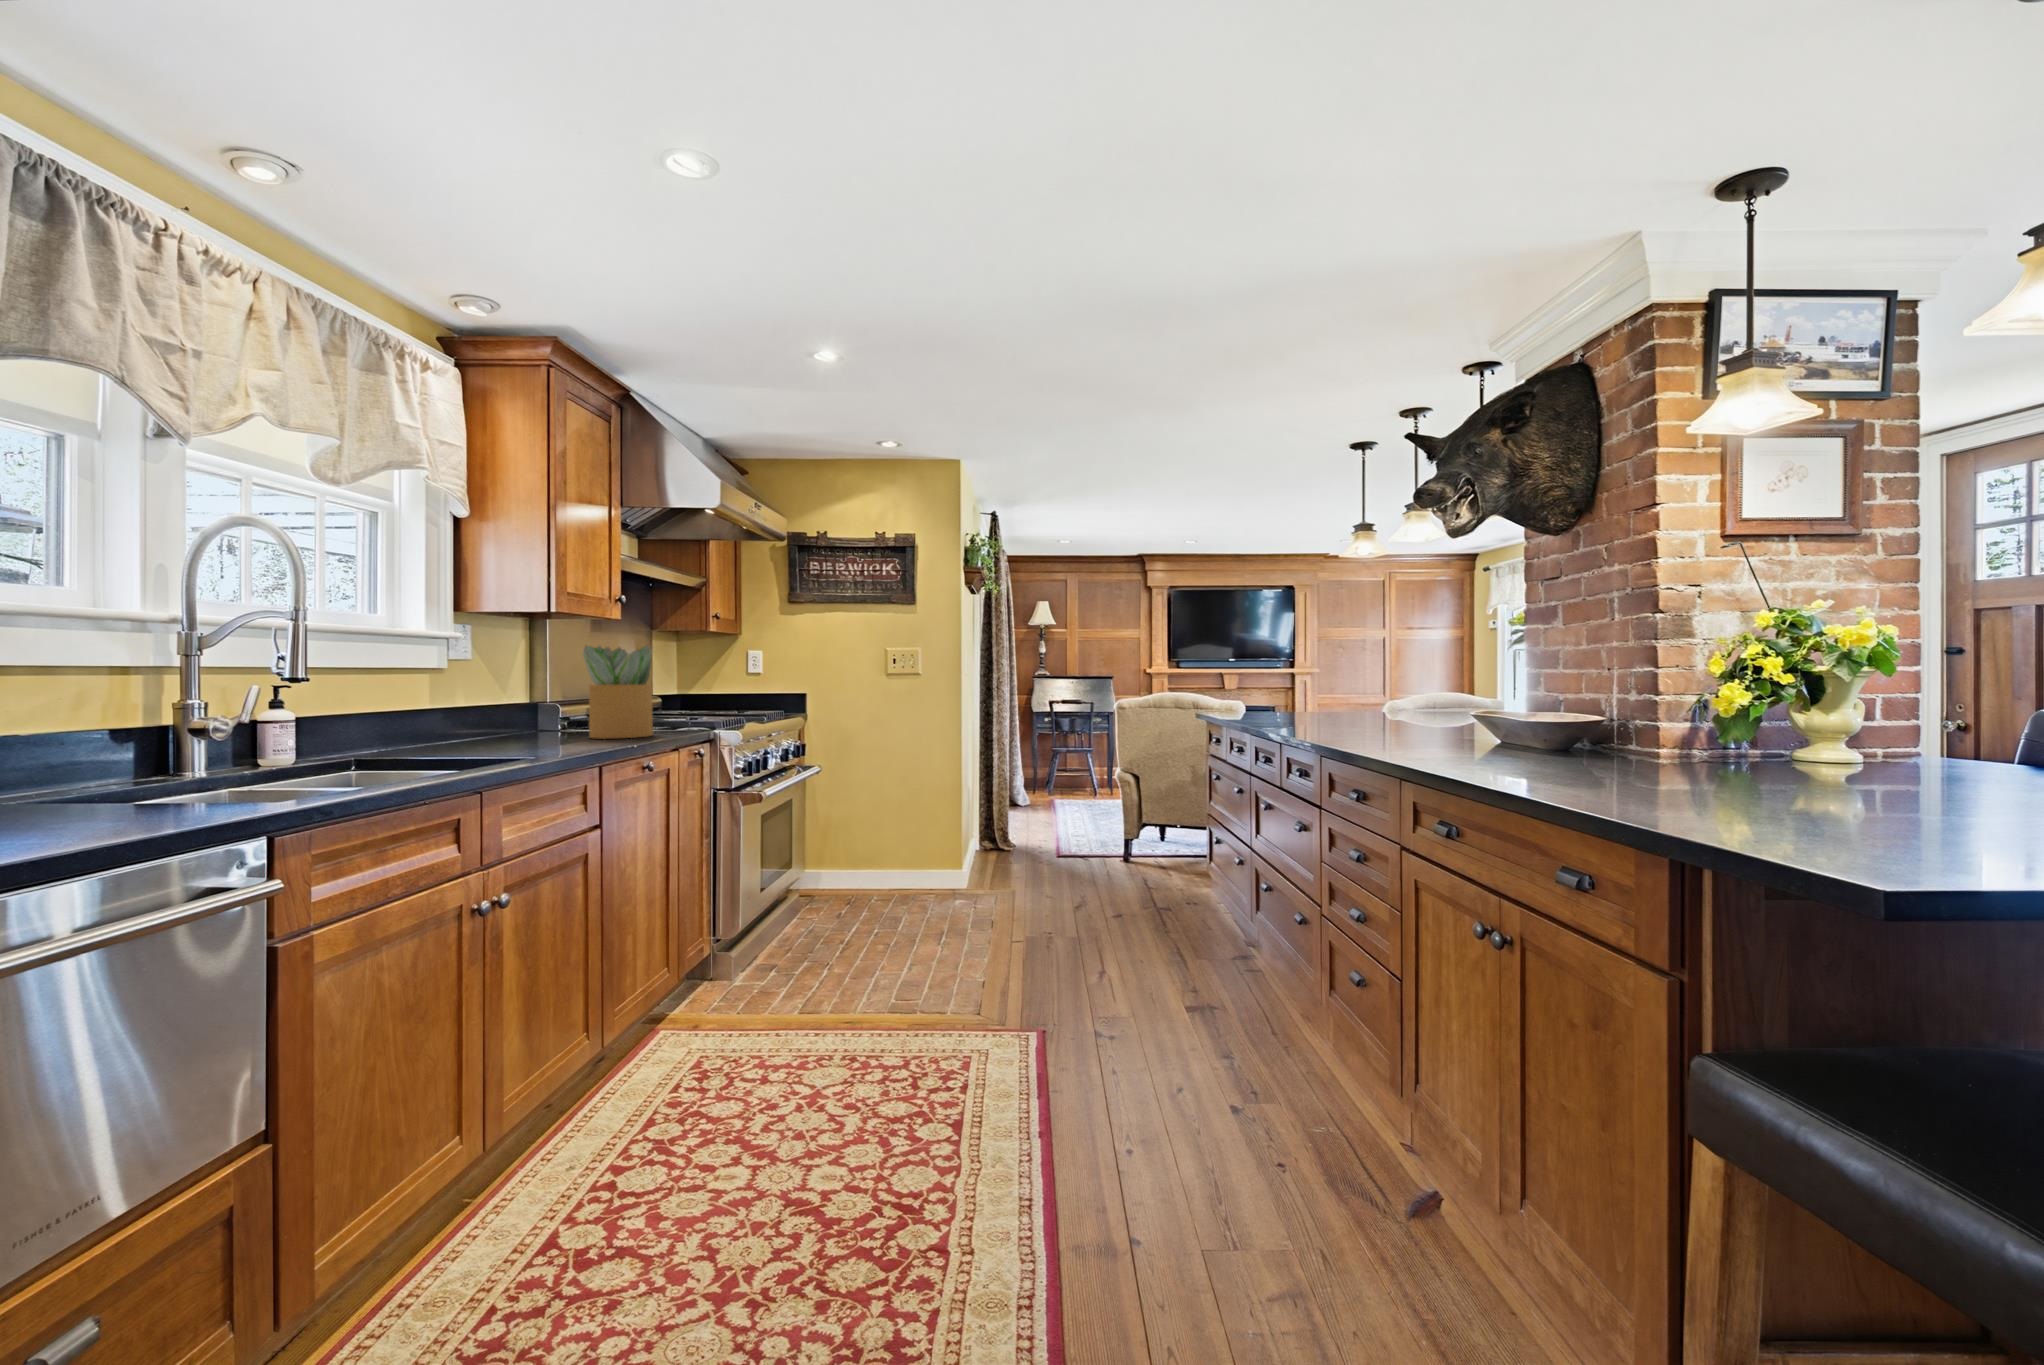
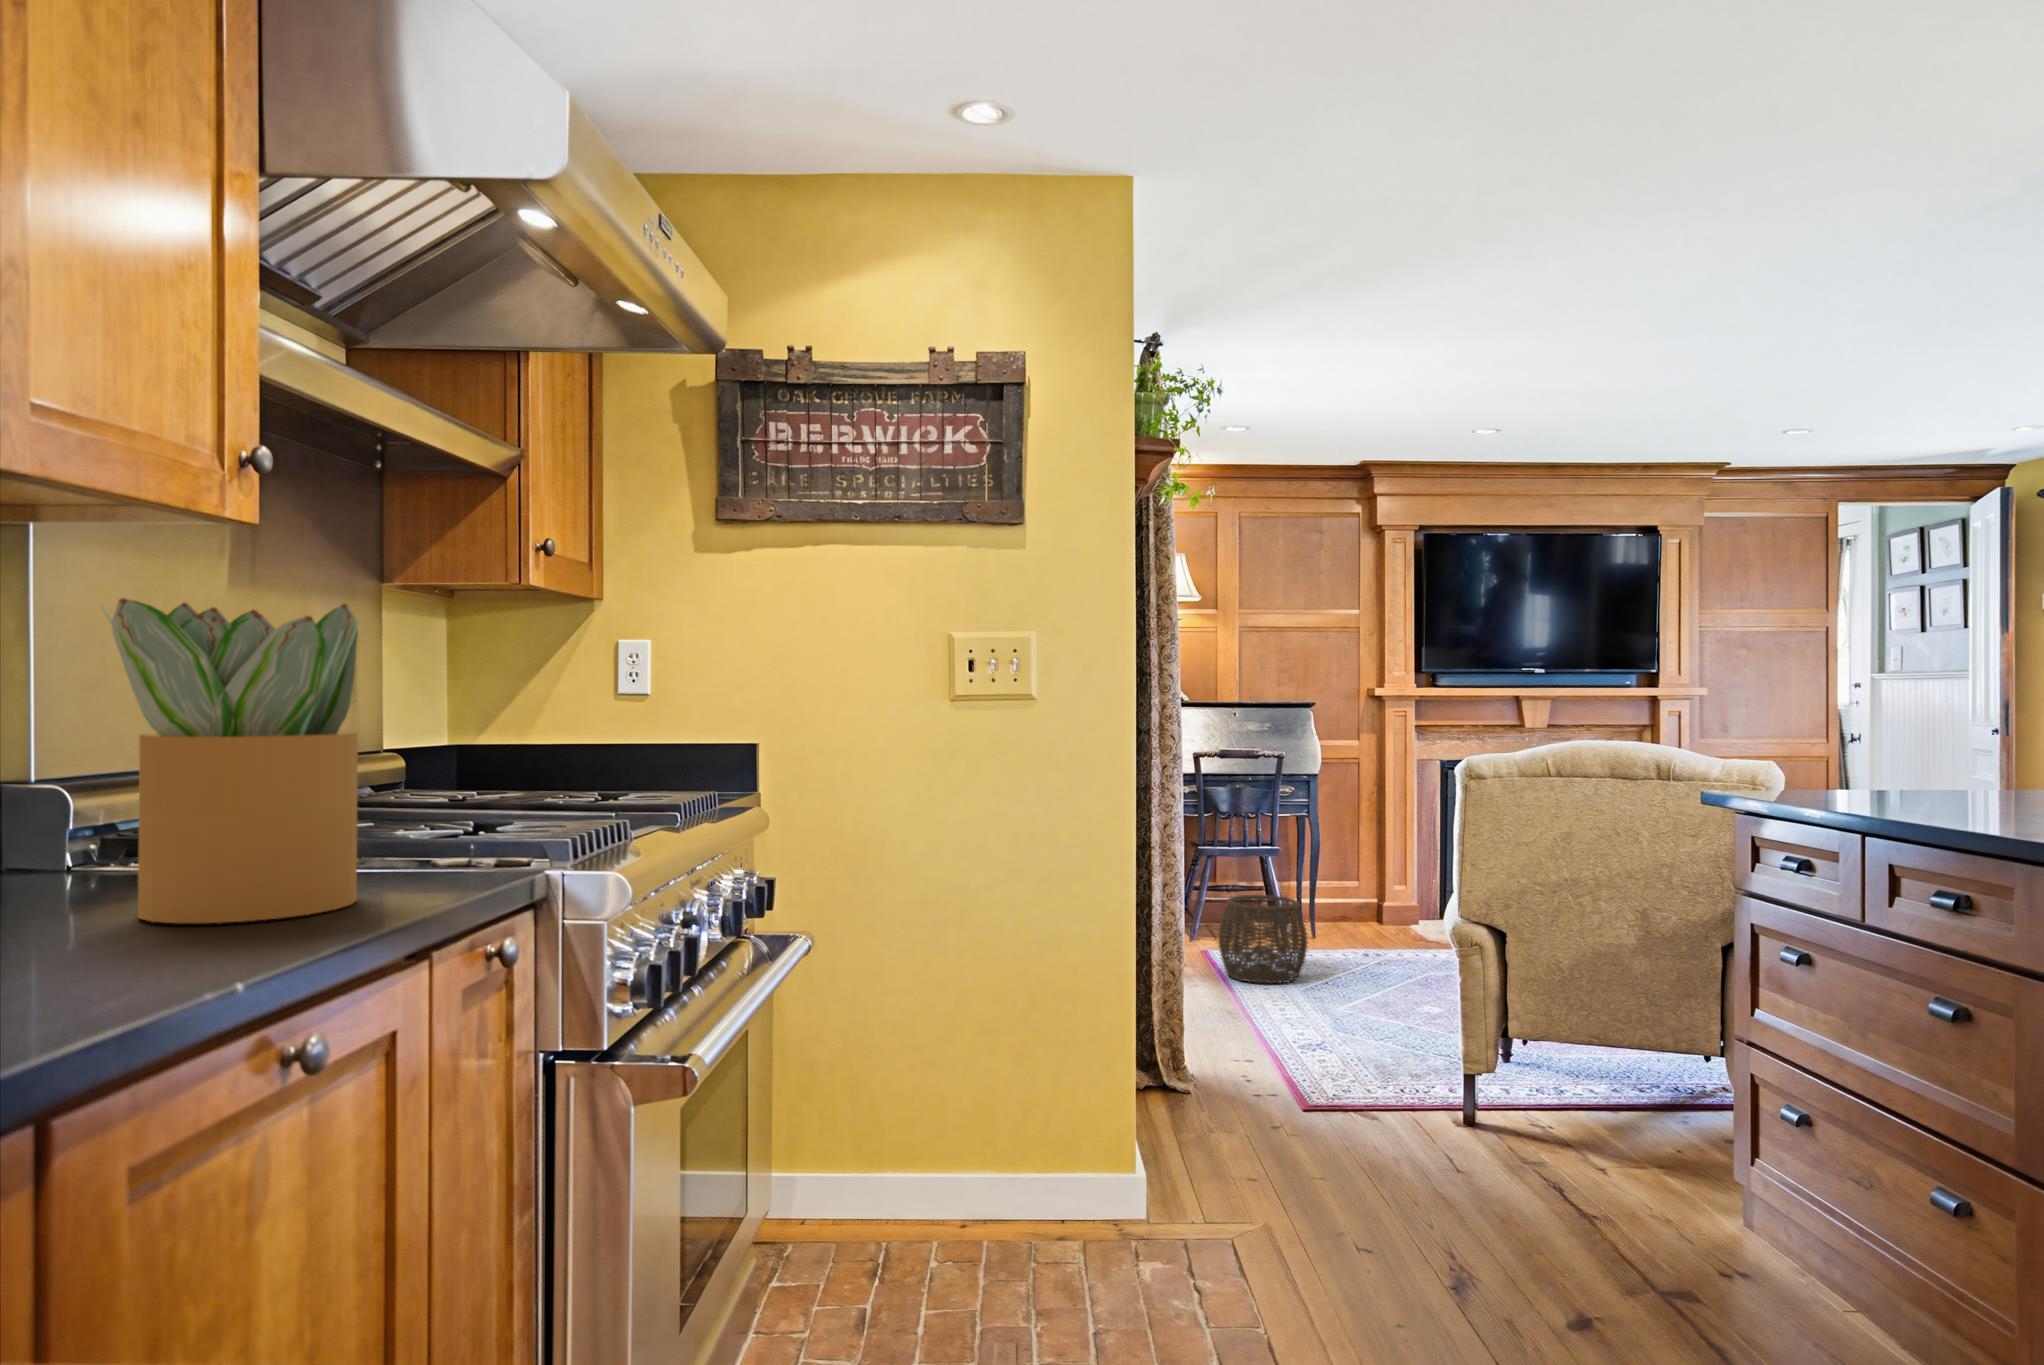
woven basket: none [1053,770,1096,811] -> present [1218,895,1308,984]

